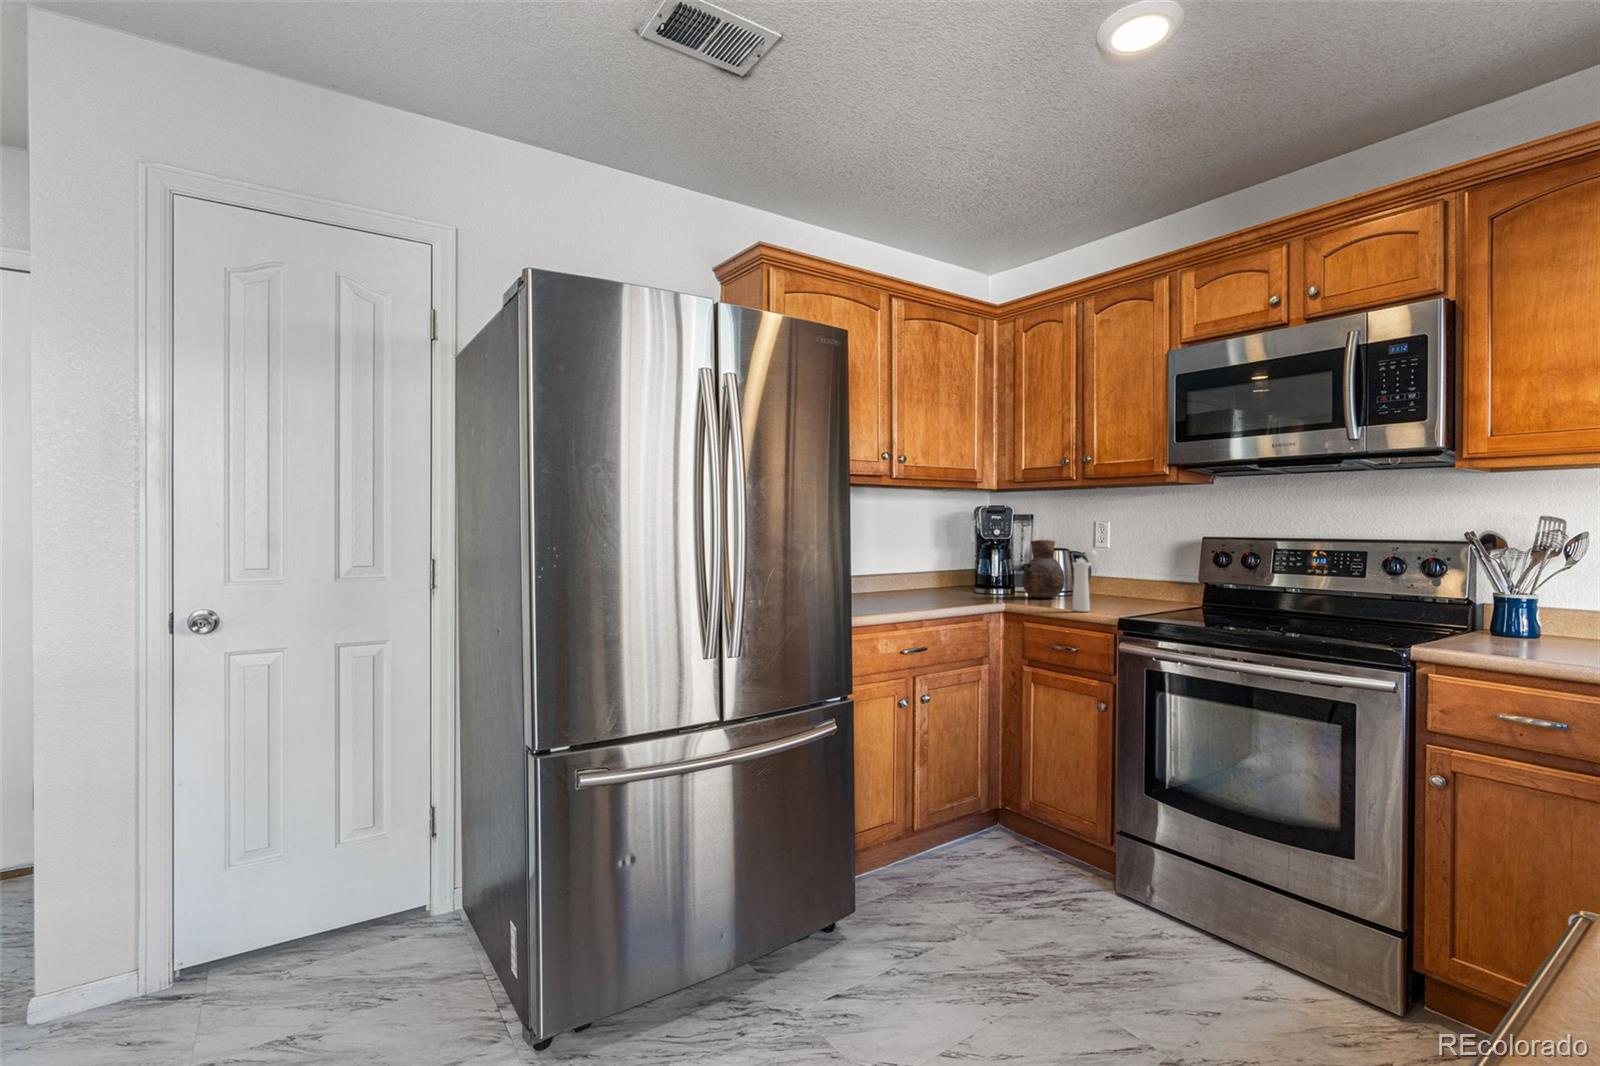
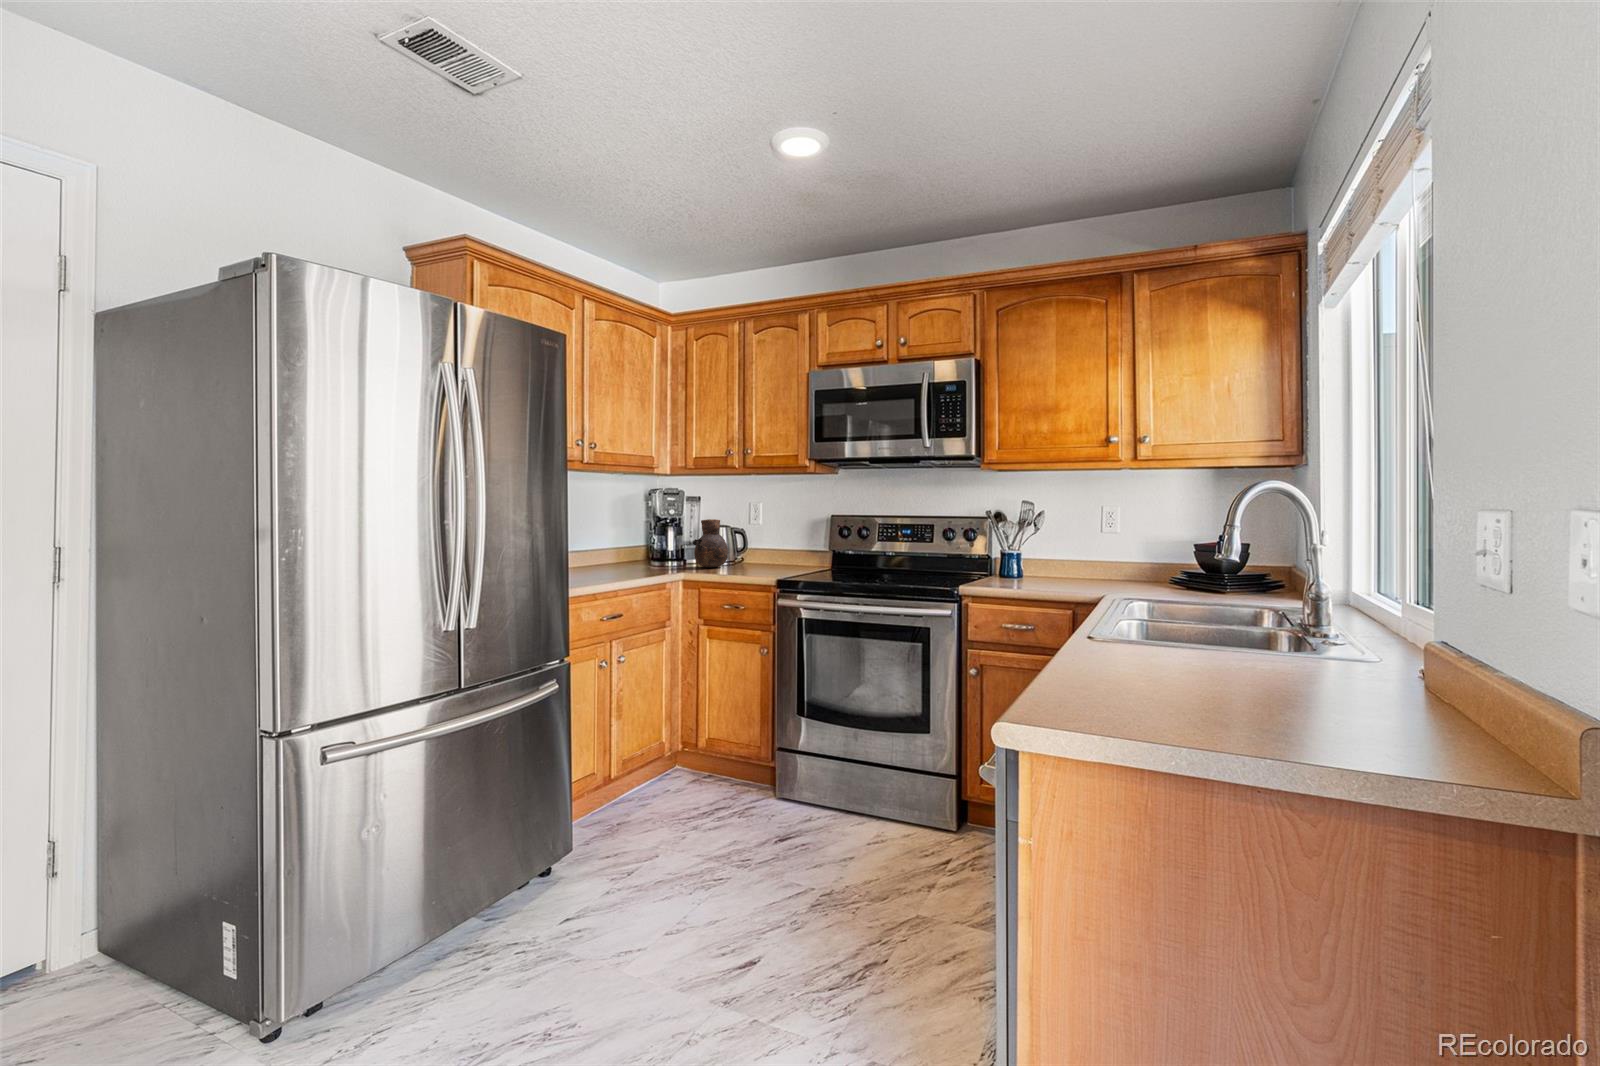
pepper mill: present [1073,550,1097,612] -> none [739,528,757,577]

